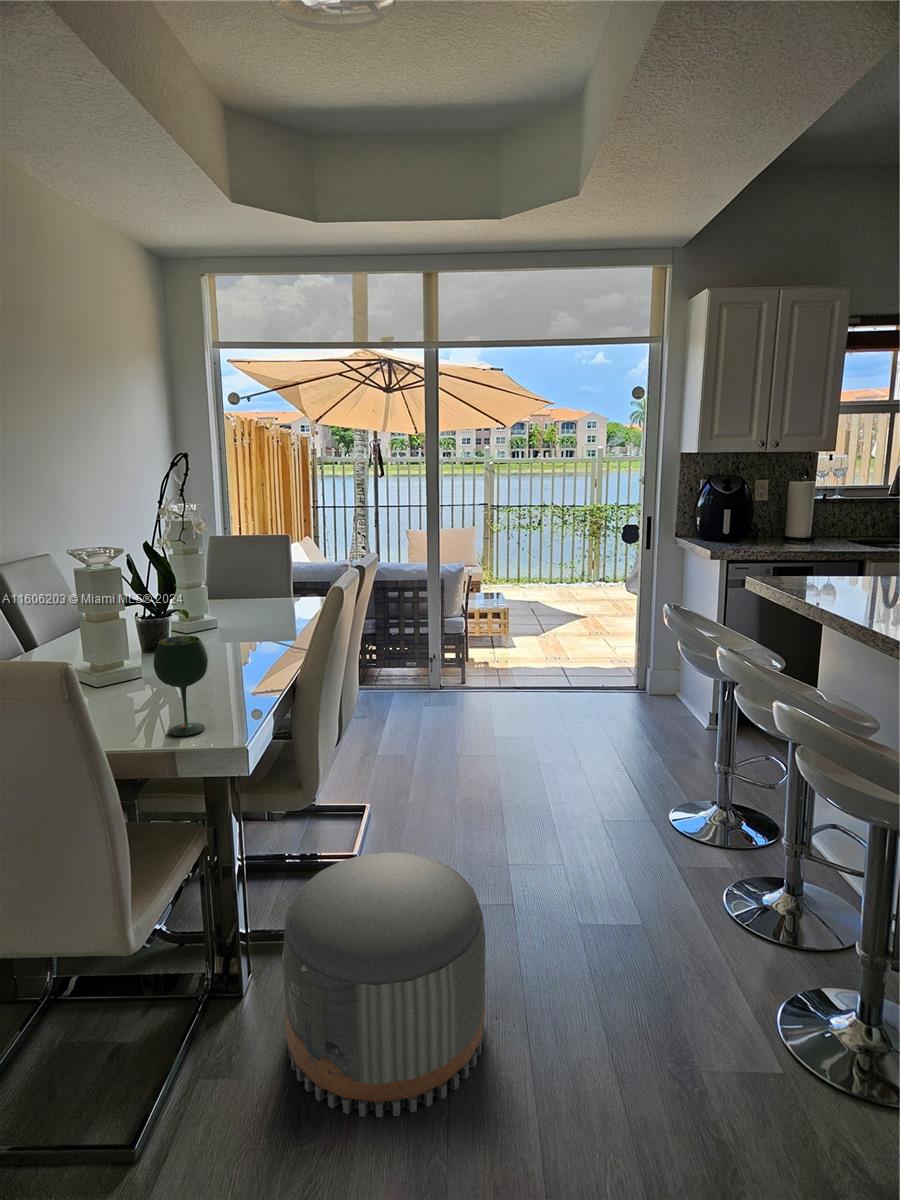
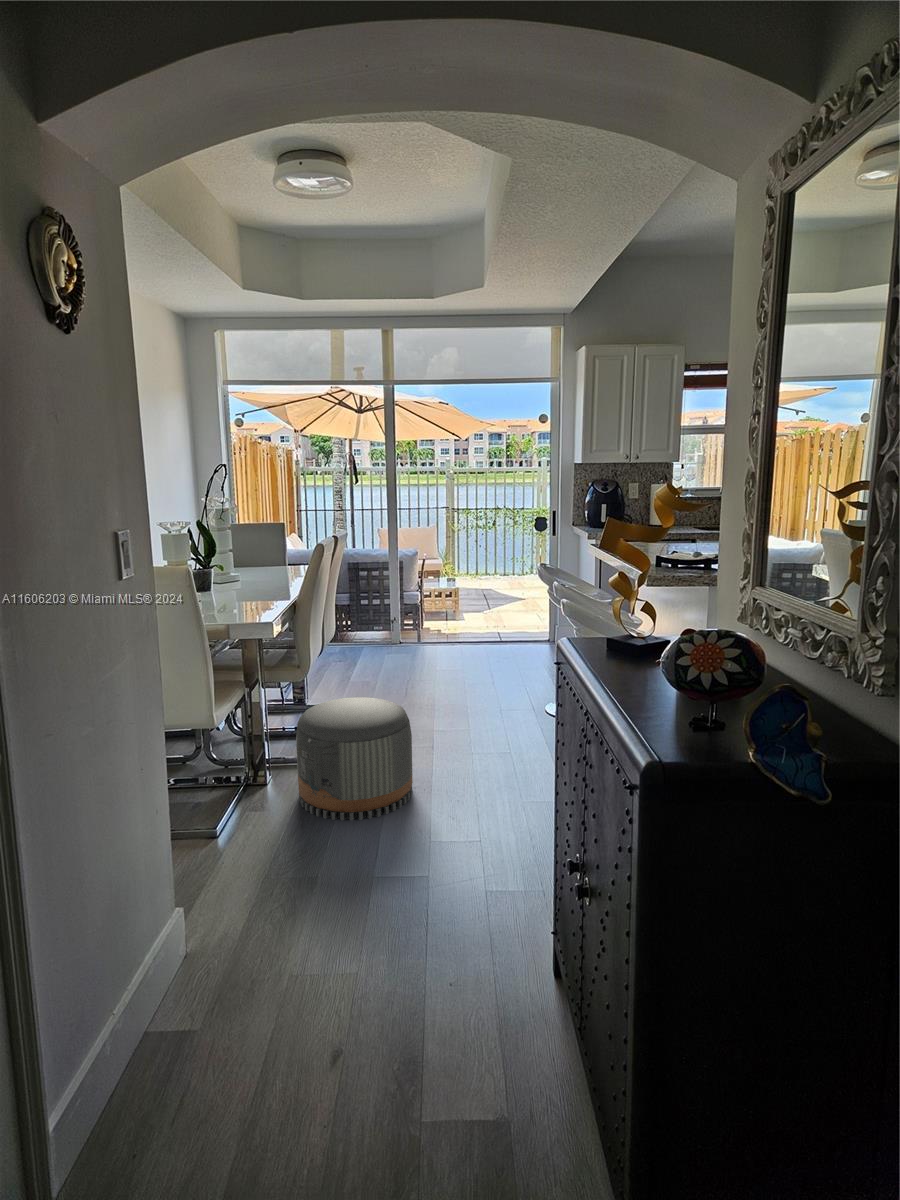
wine glass: present [154,636,208,736] -> none [225,562,254,616]

